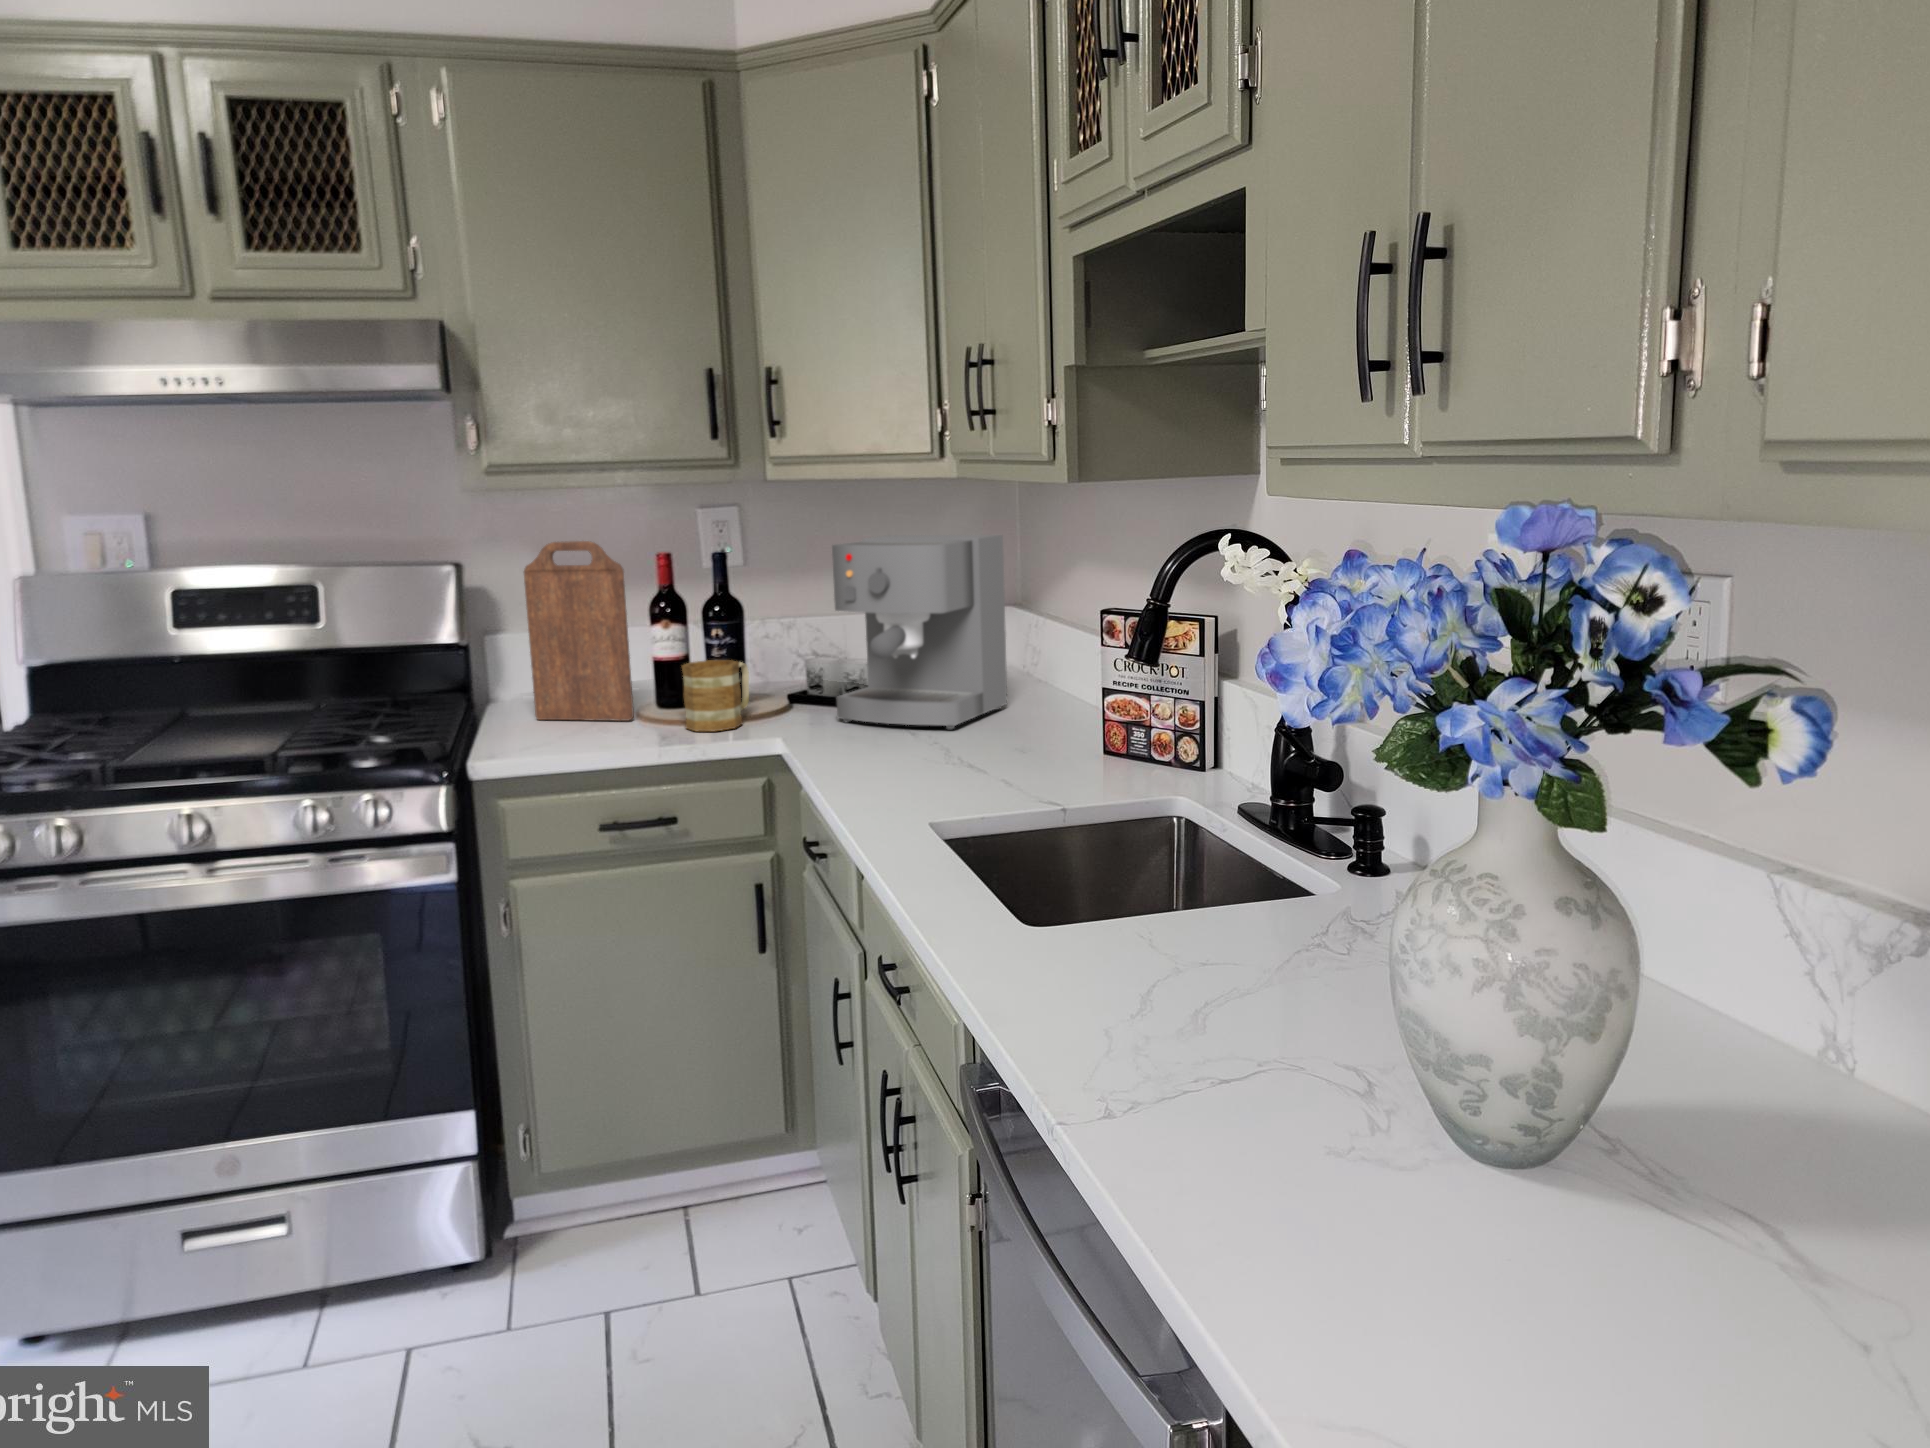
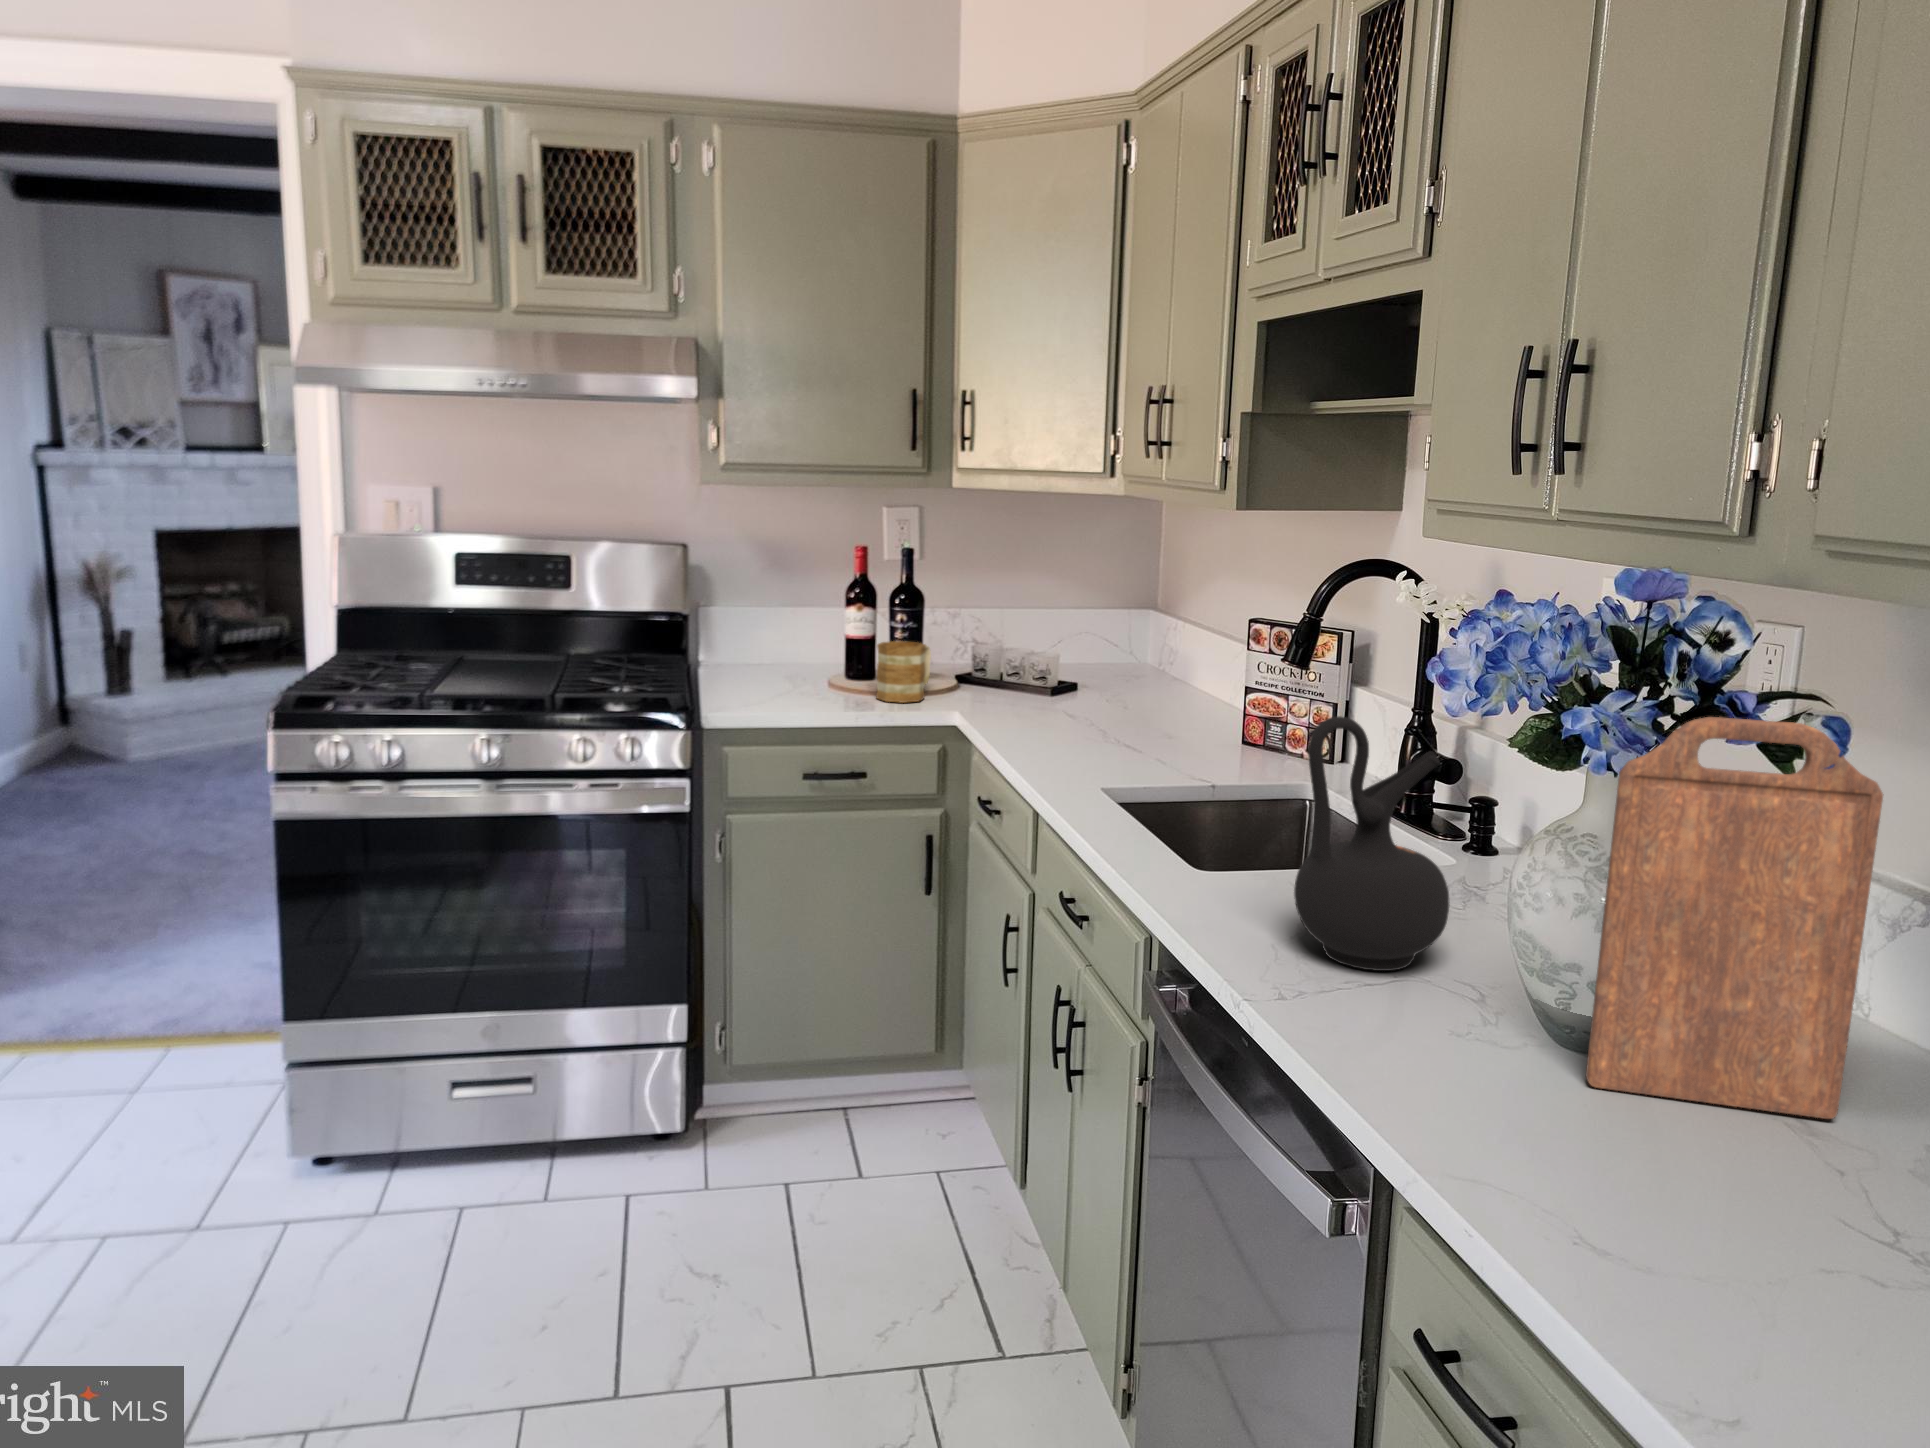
coffee maker: present [832,535,1007,729] -> none [1006,543,1162,715]
cutting board: present [524,541,634,721] -> present [1586,717,1883,1119]
ceramic jug: none [1121,732,1318,1064] -> present [1294,716,1450,971]

